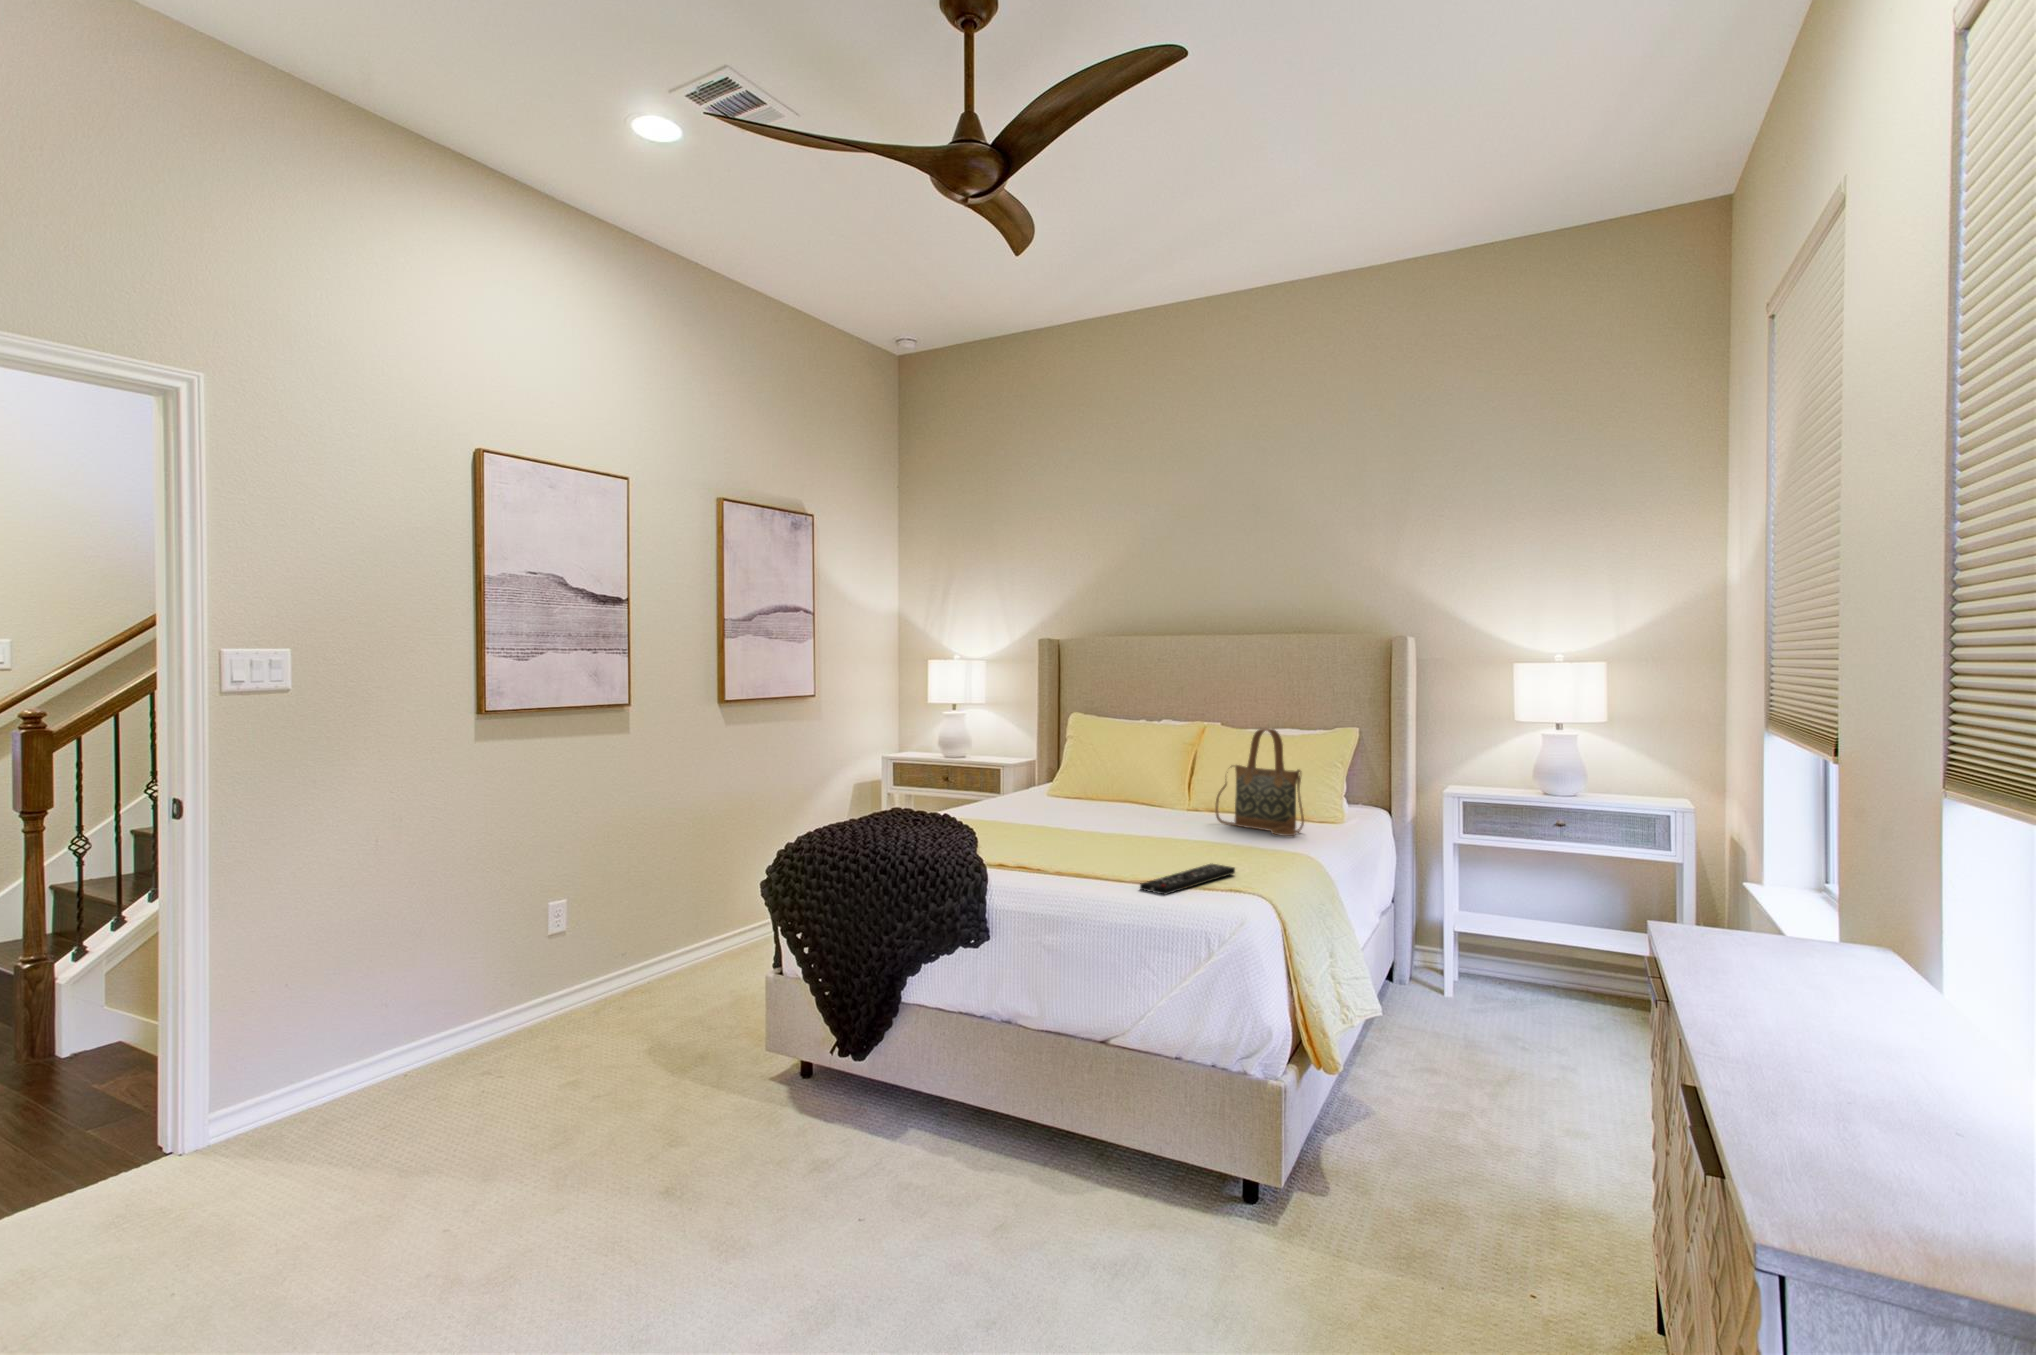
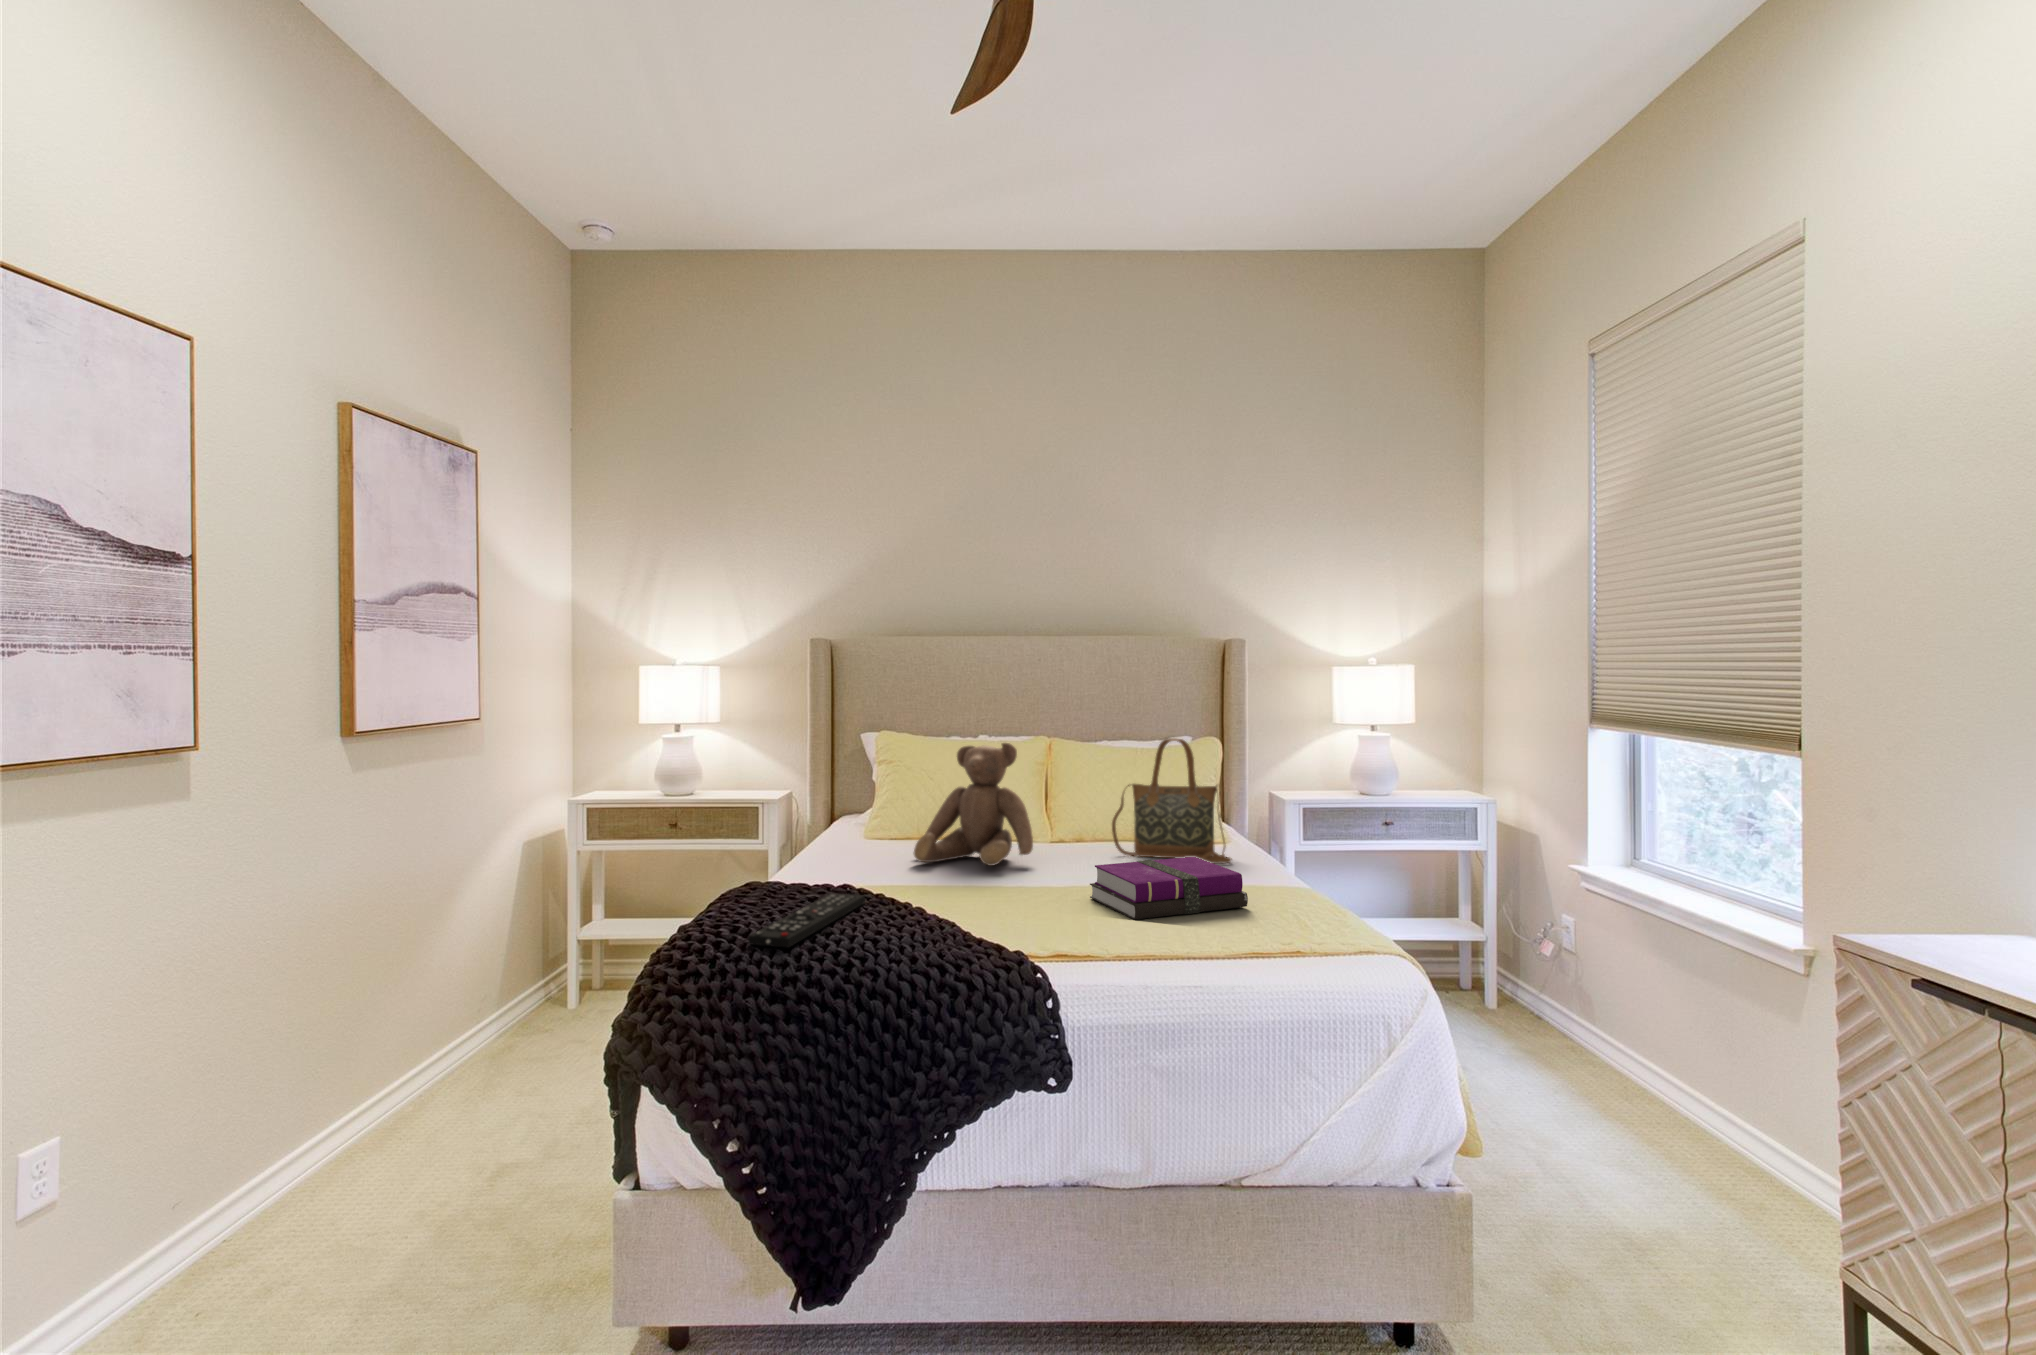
teddy bear: none [1049,725,1137,819] -> present [914,743,1033,866]
notebook: none [1120,820,1221,861] -> present [1090,857,1248,920]
remote control: present [1140,864,1235,895] -> present [748,894,865,947]

